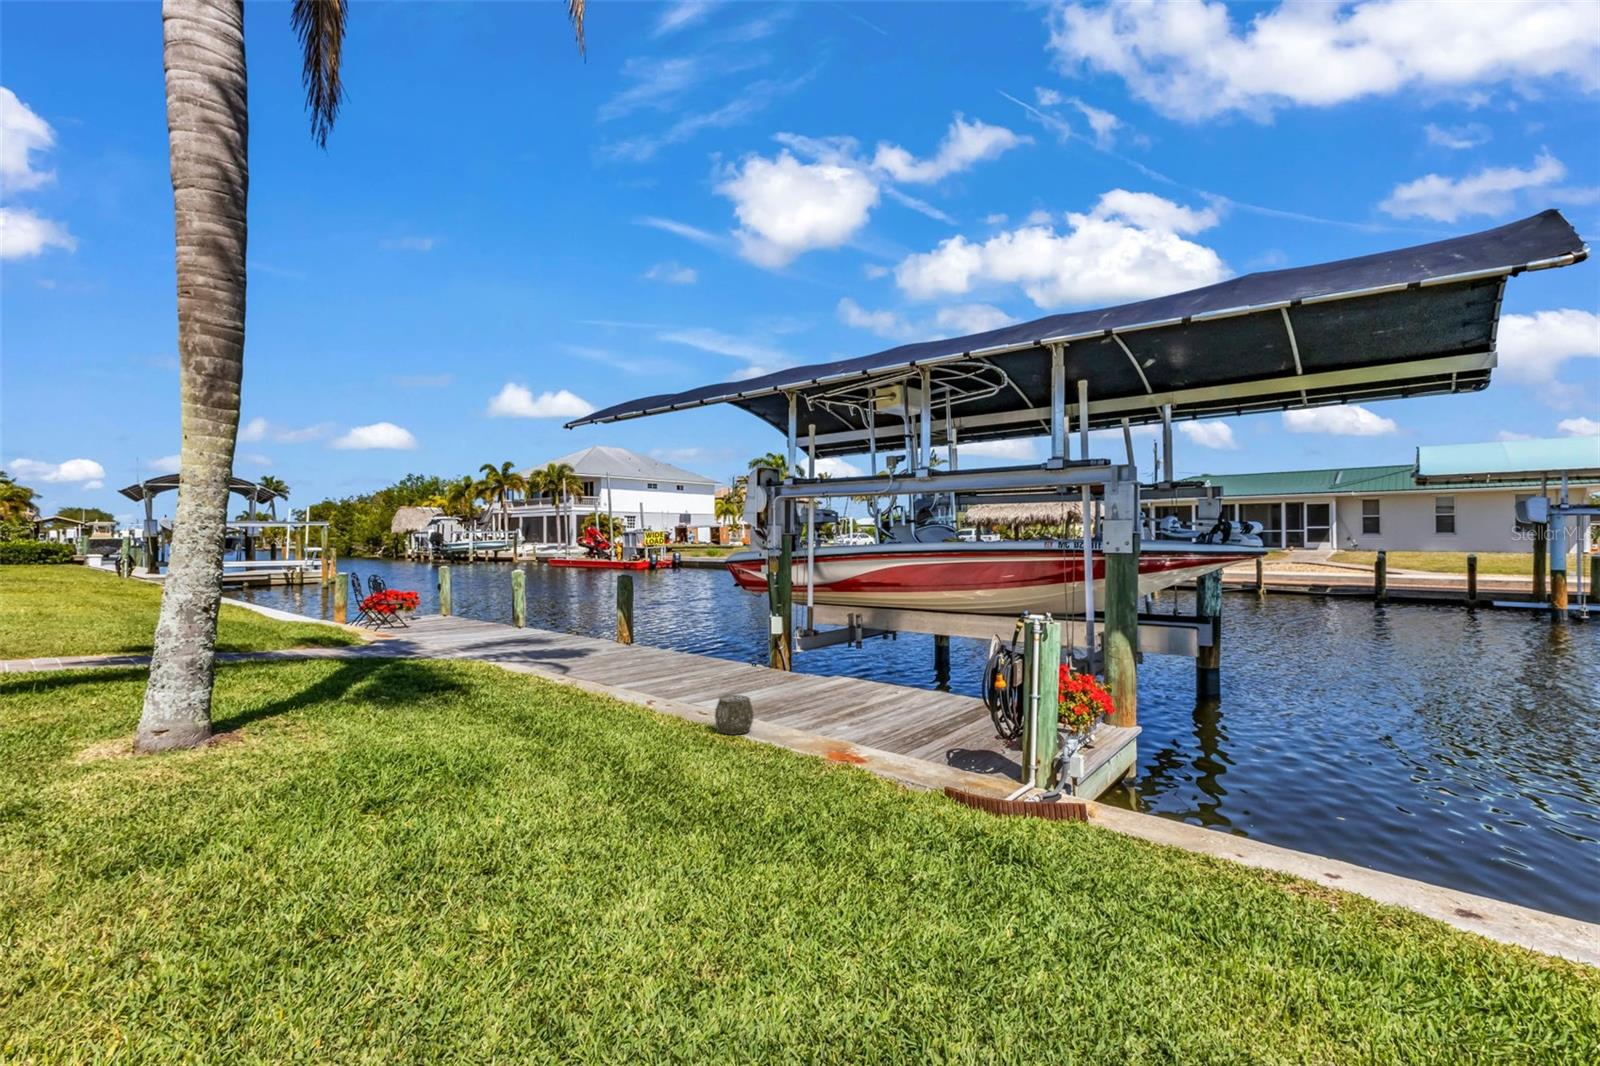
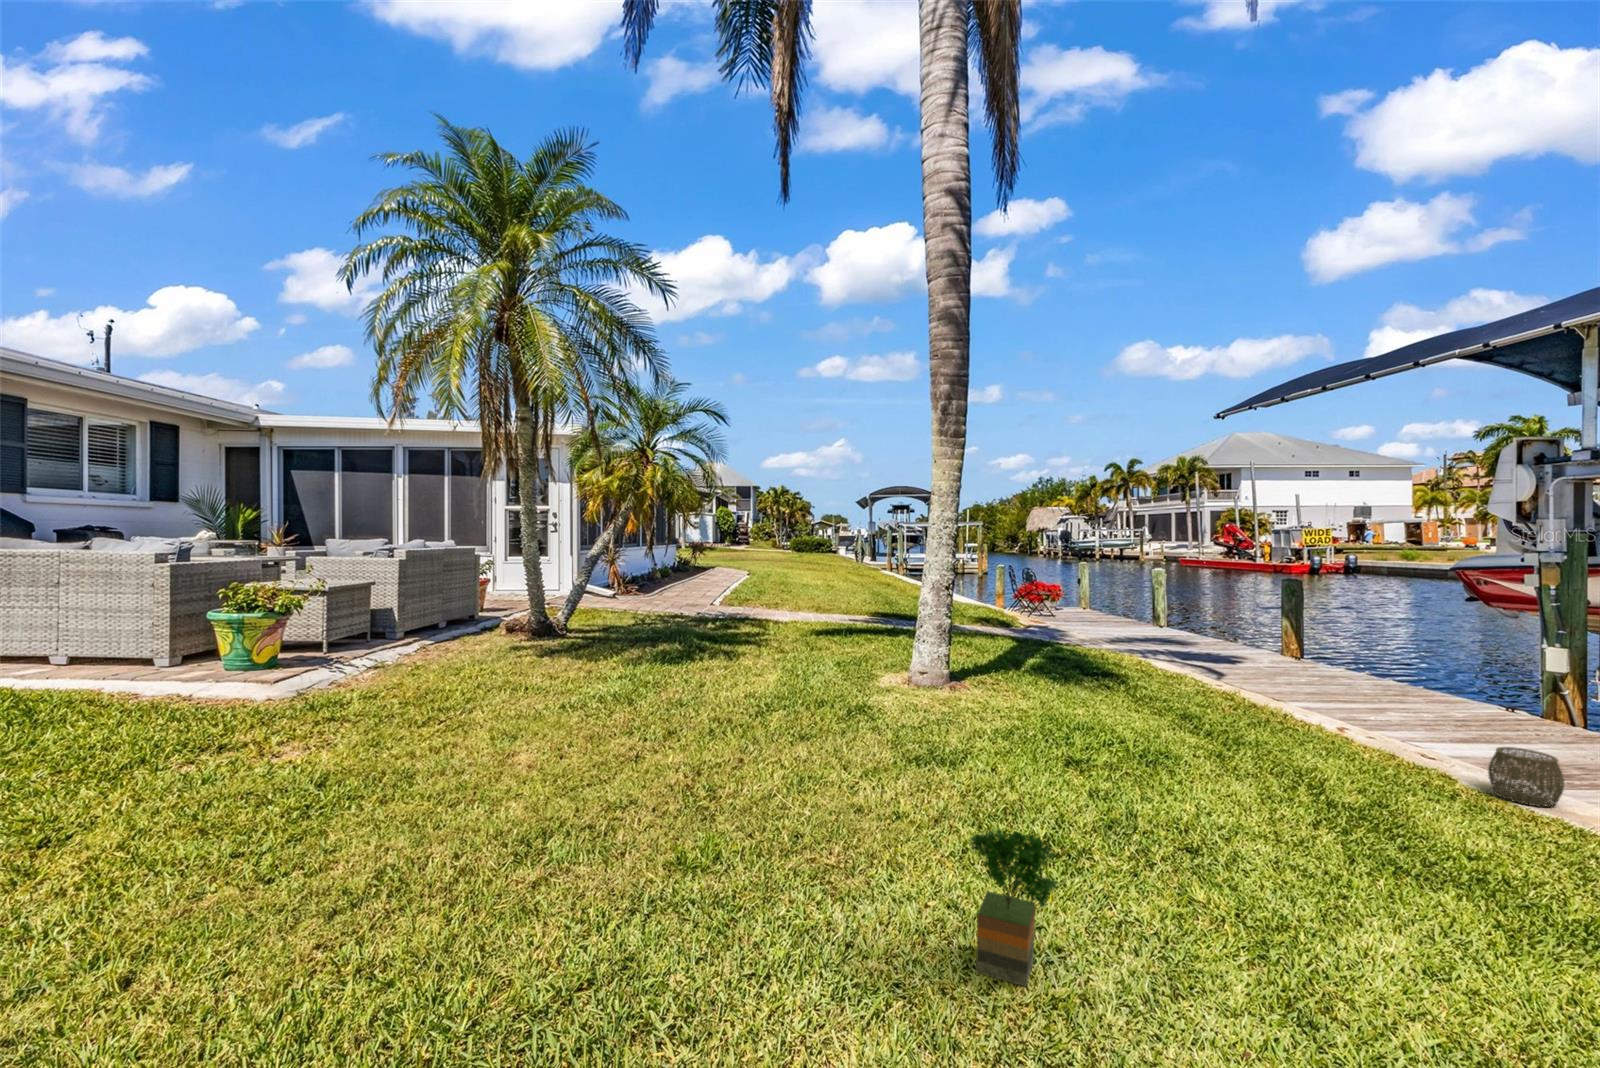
potted tree: none [222,851,327,1010] -> present [968,829,1058,987]

